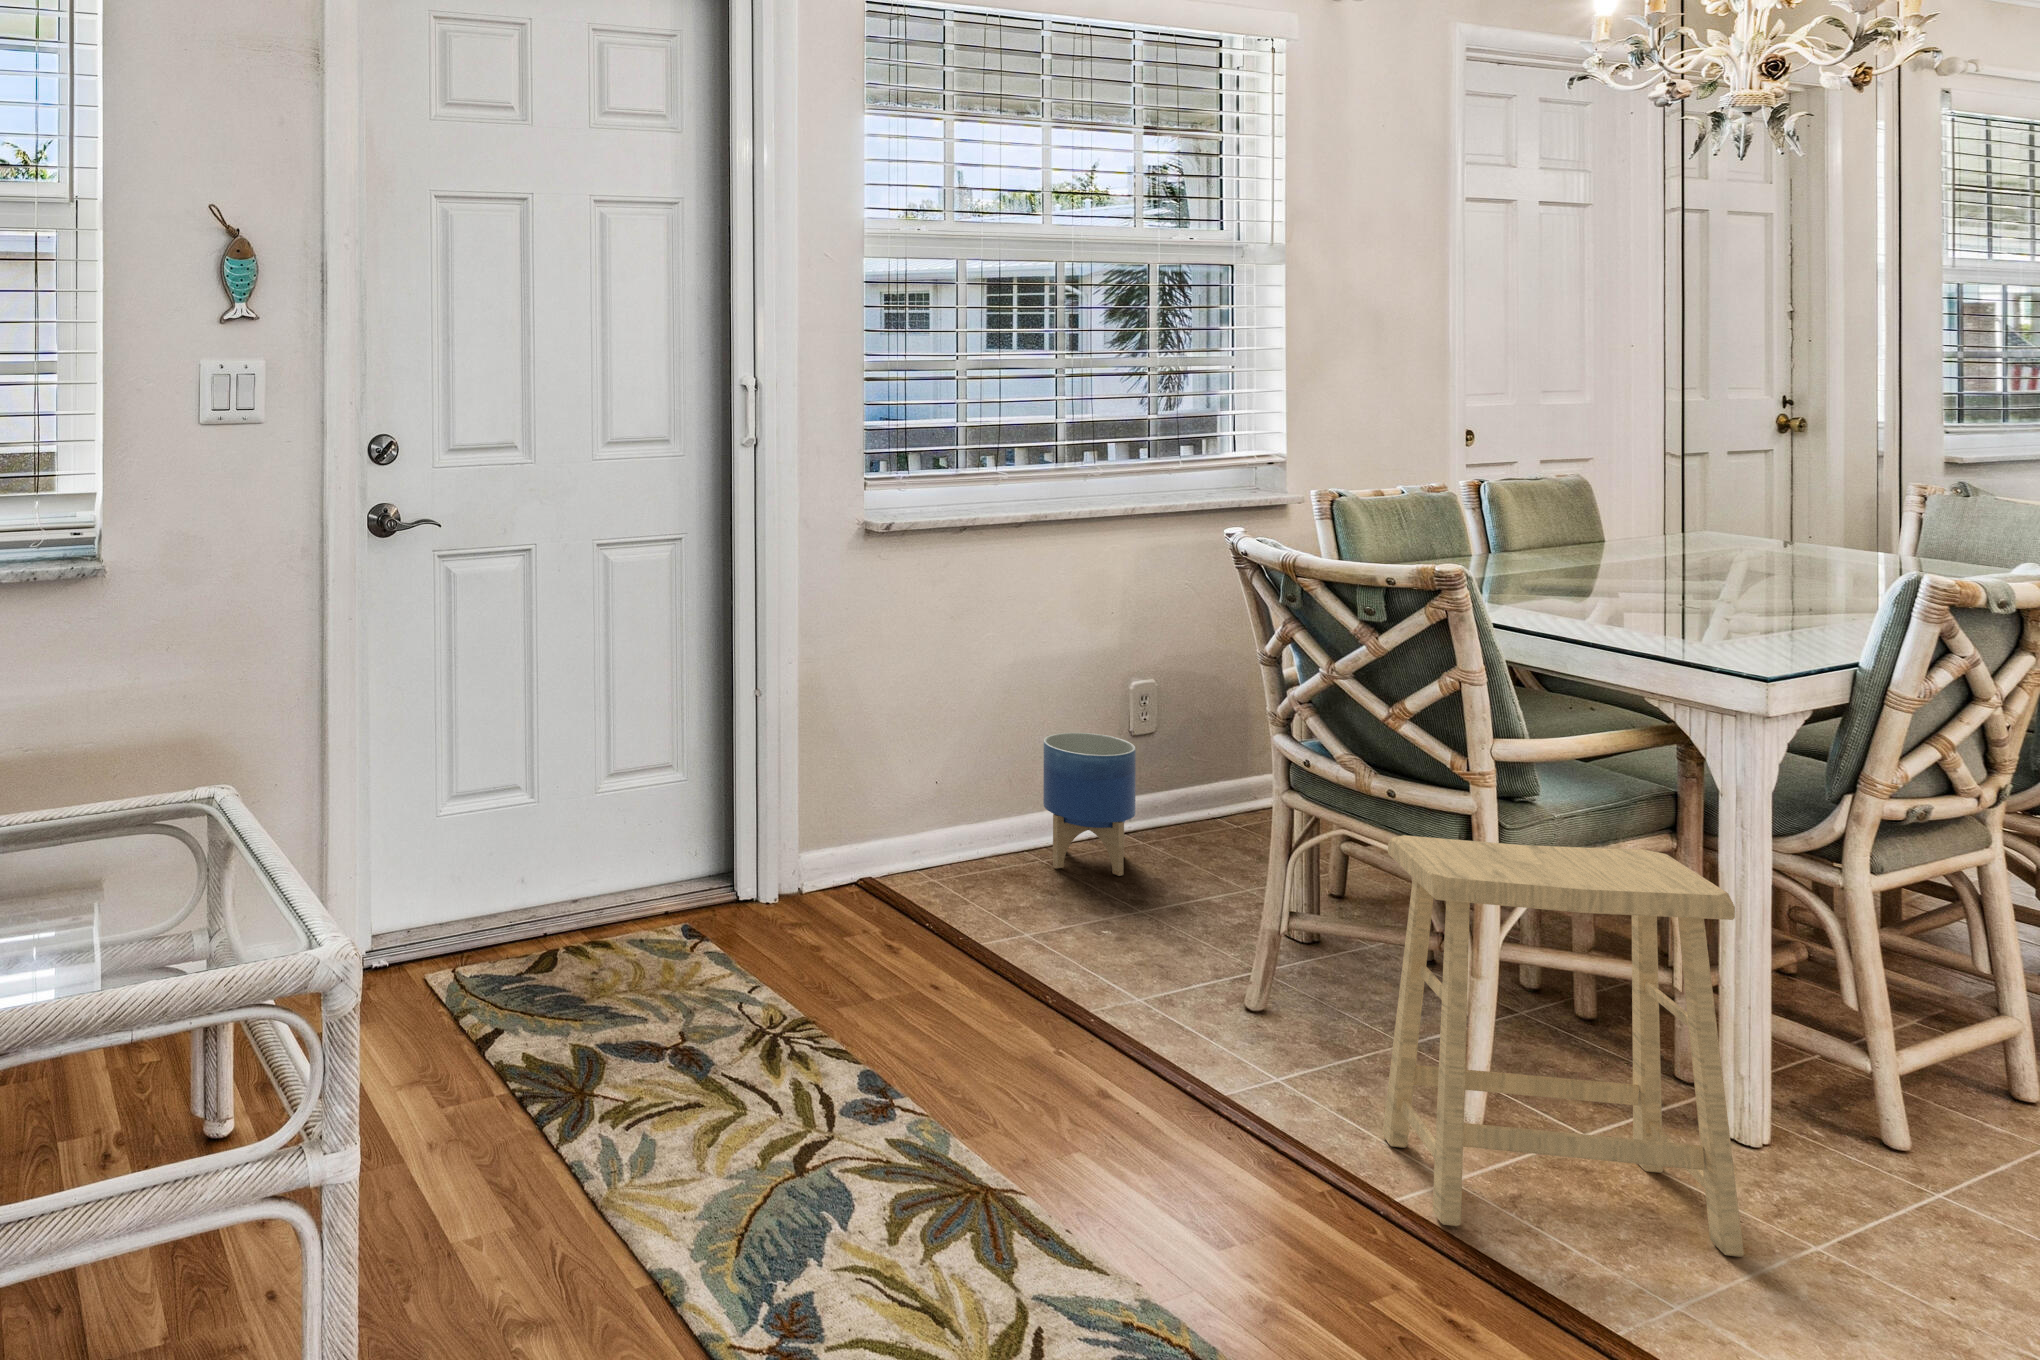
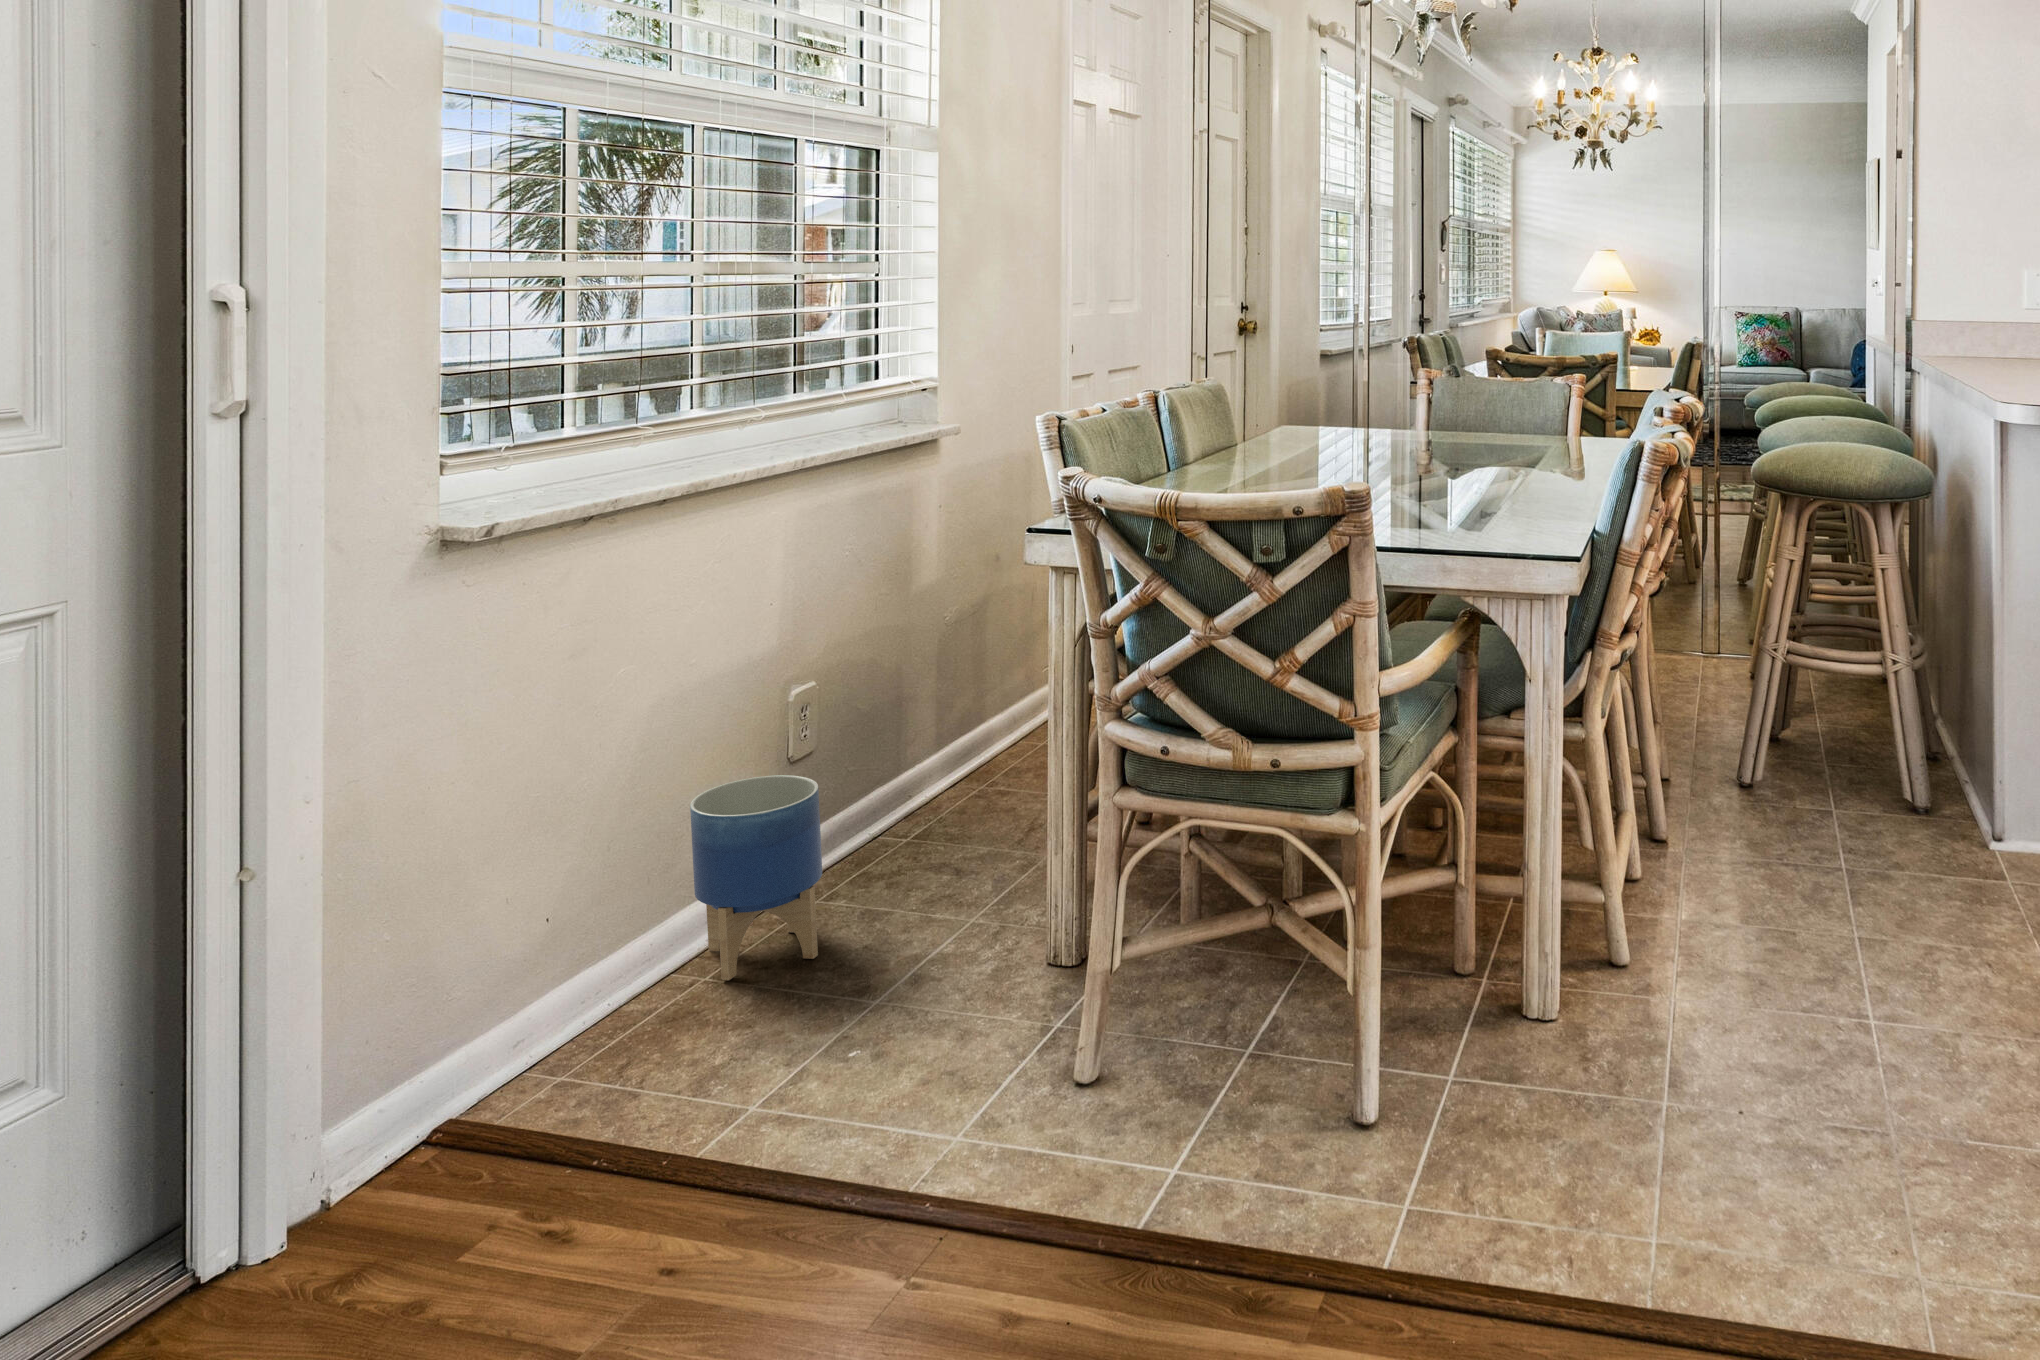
footstool: present [1383,835,1744,1257] -> none [1319,754,1652,1276]

